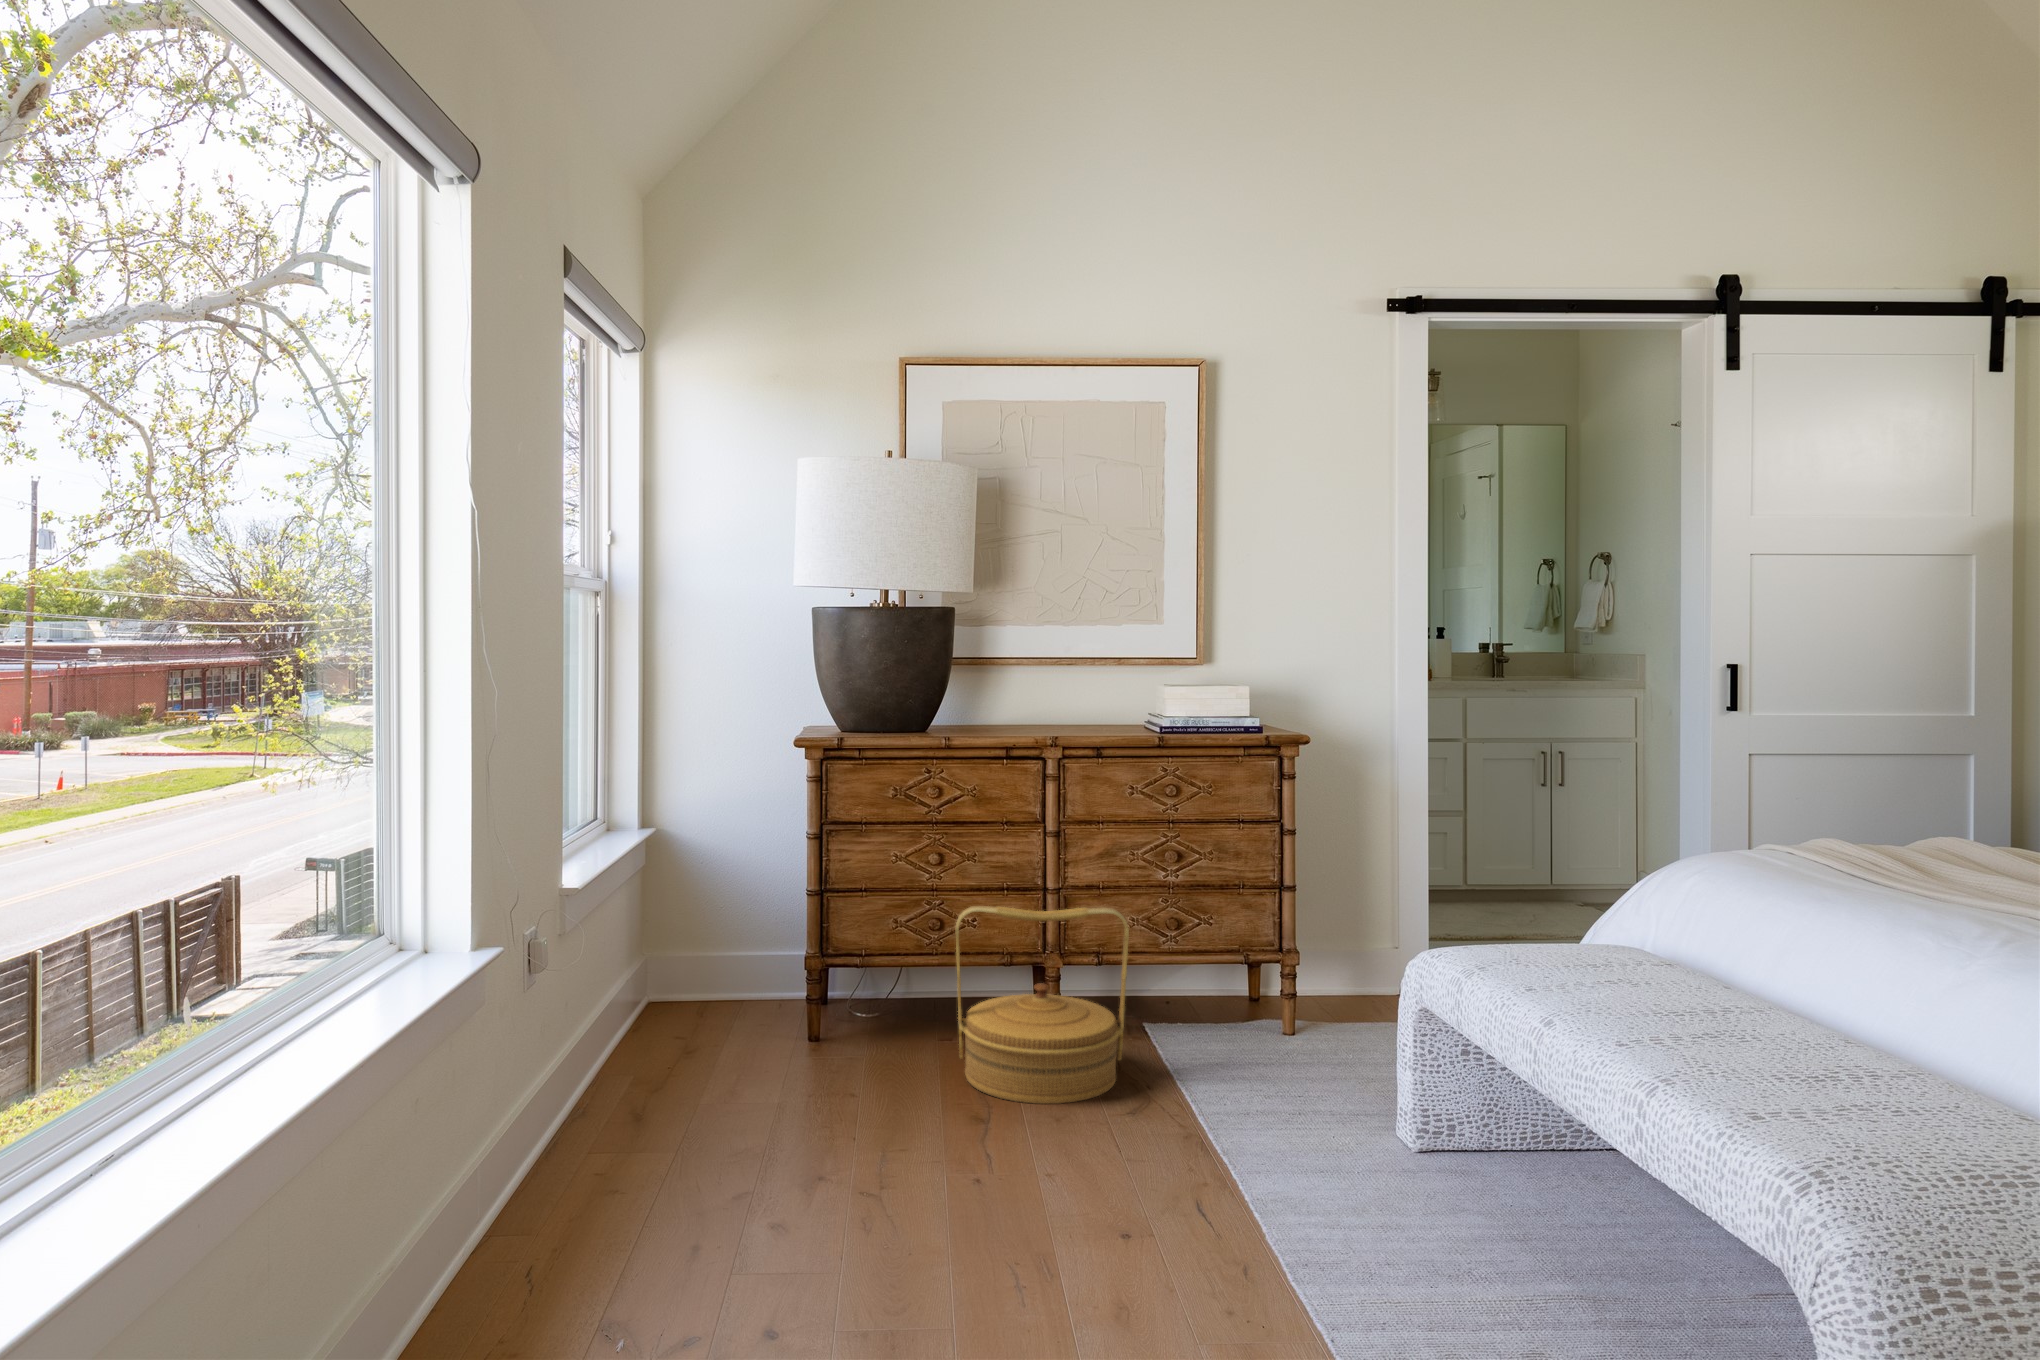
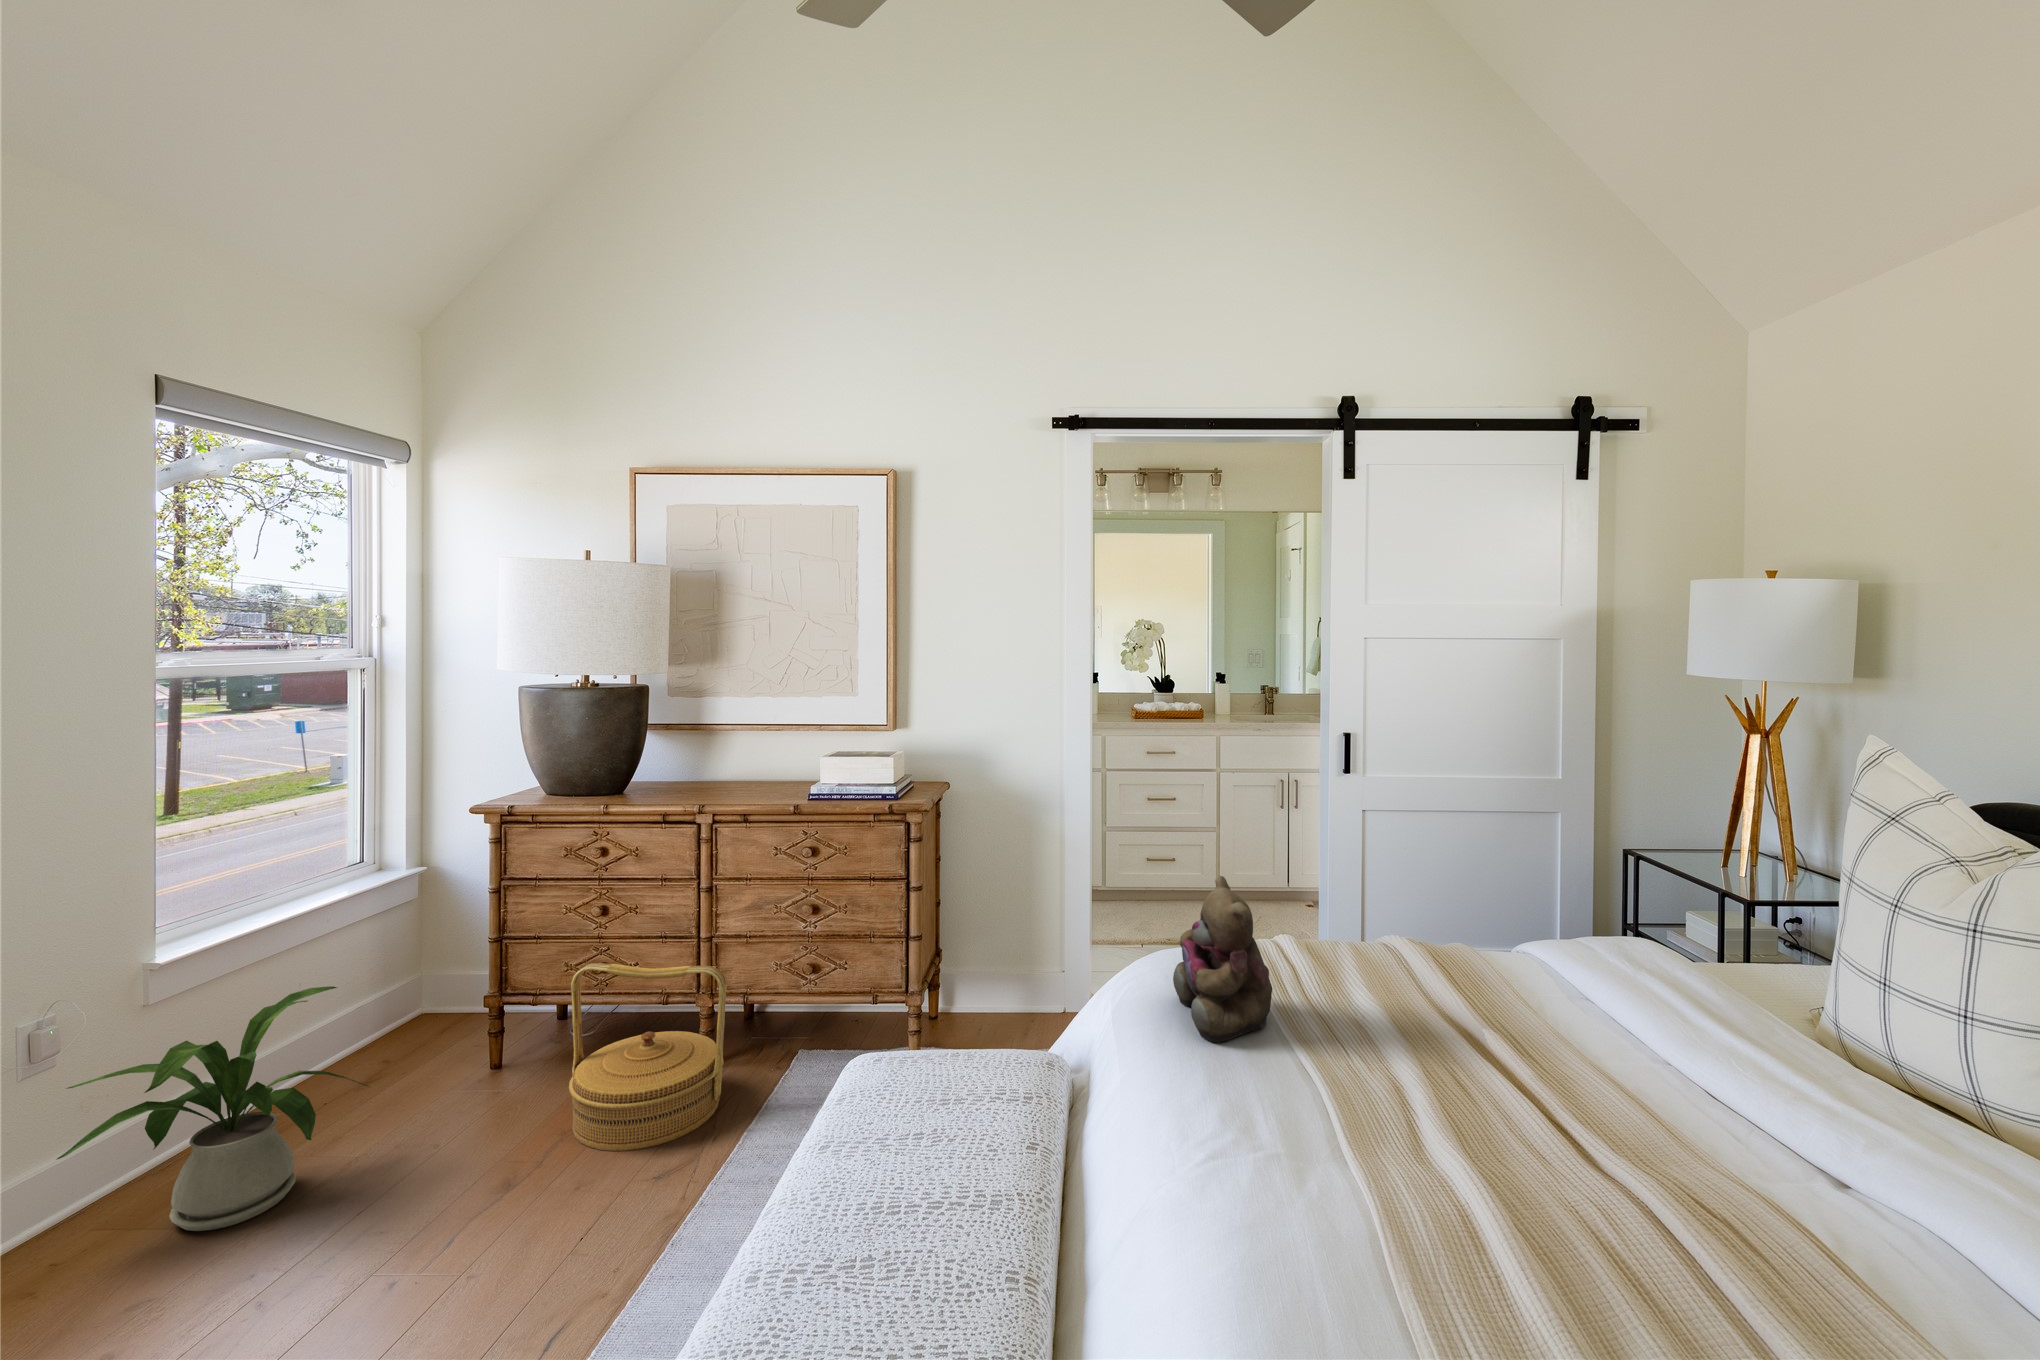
teddy bear: none [1810,737,1961,890] -> present [1173,876,1272,1042]
house plant: none [545,907,785,1164] -> present [56,986,369,1231]

